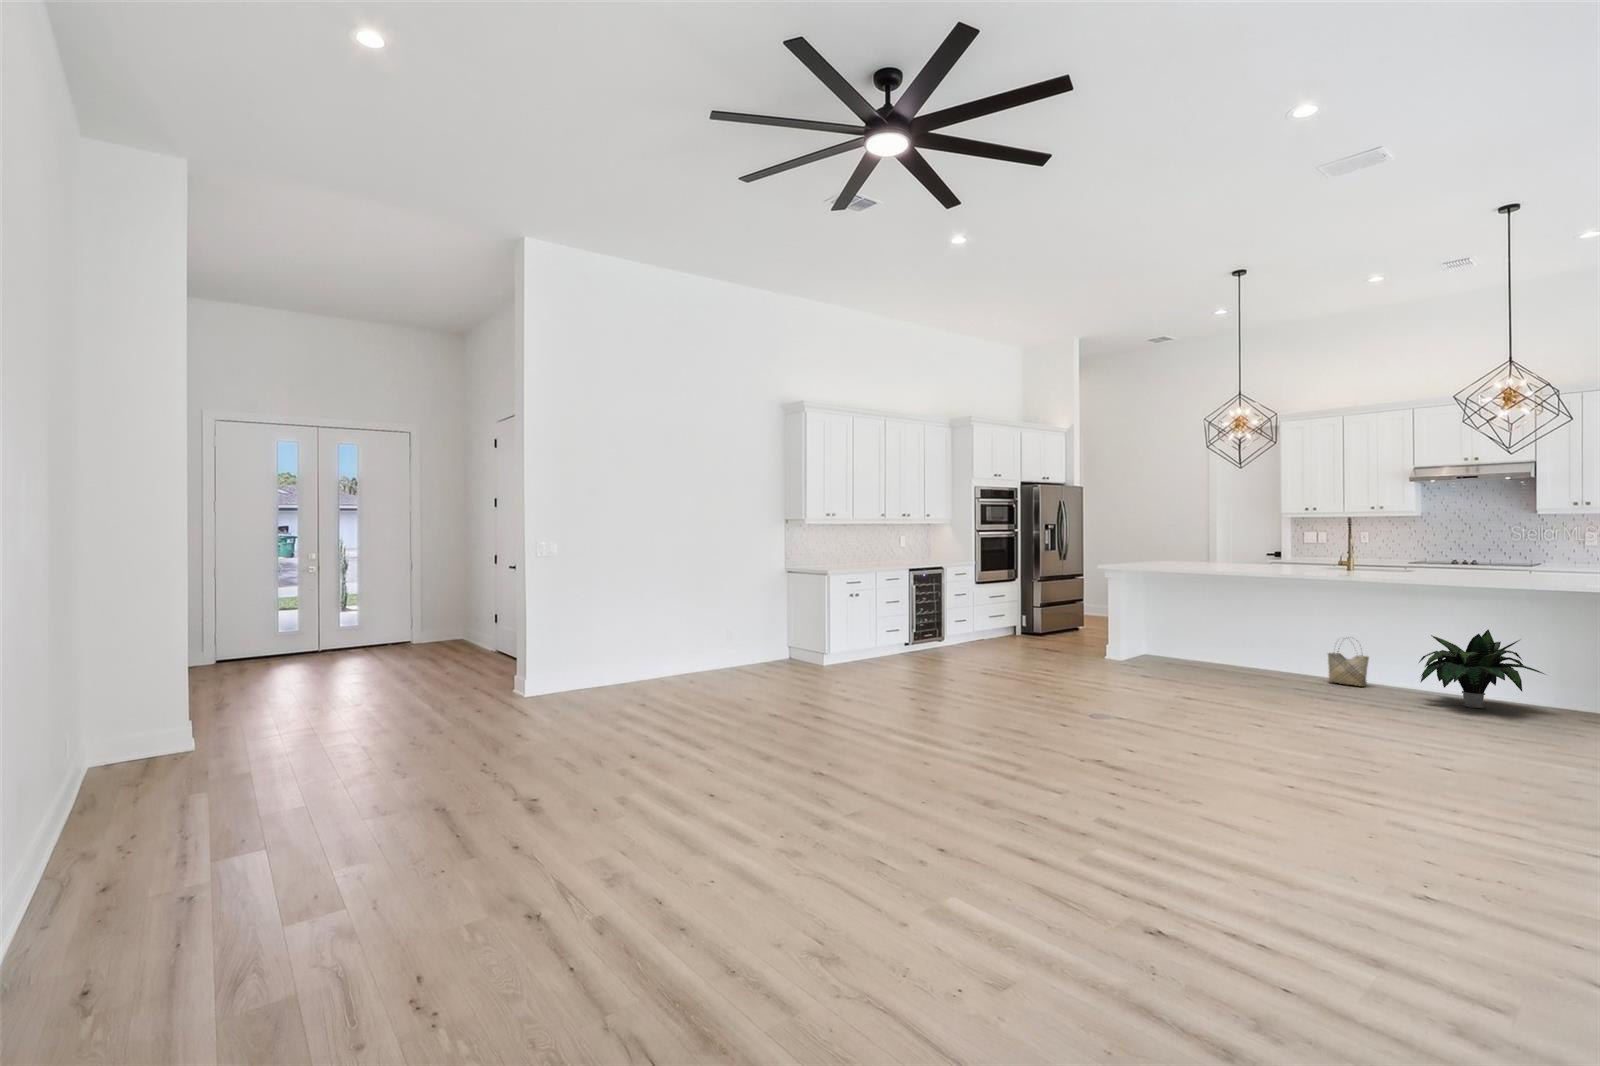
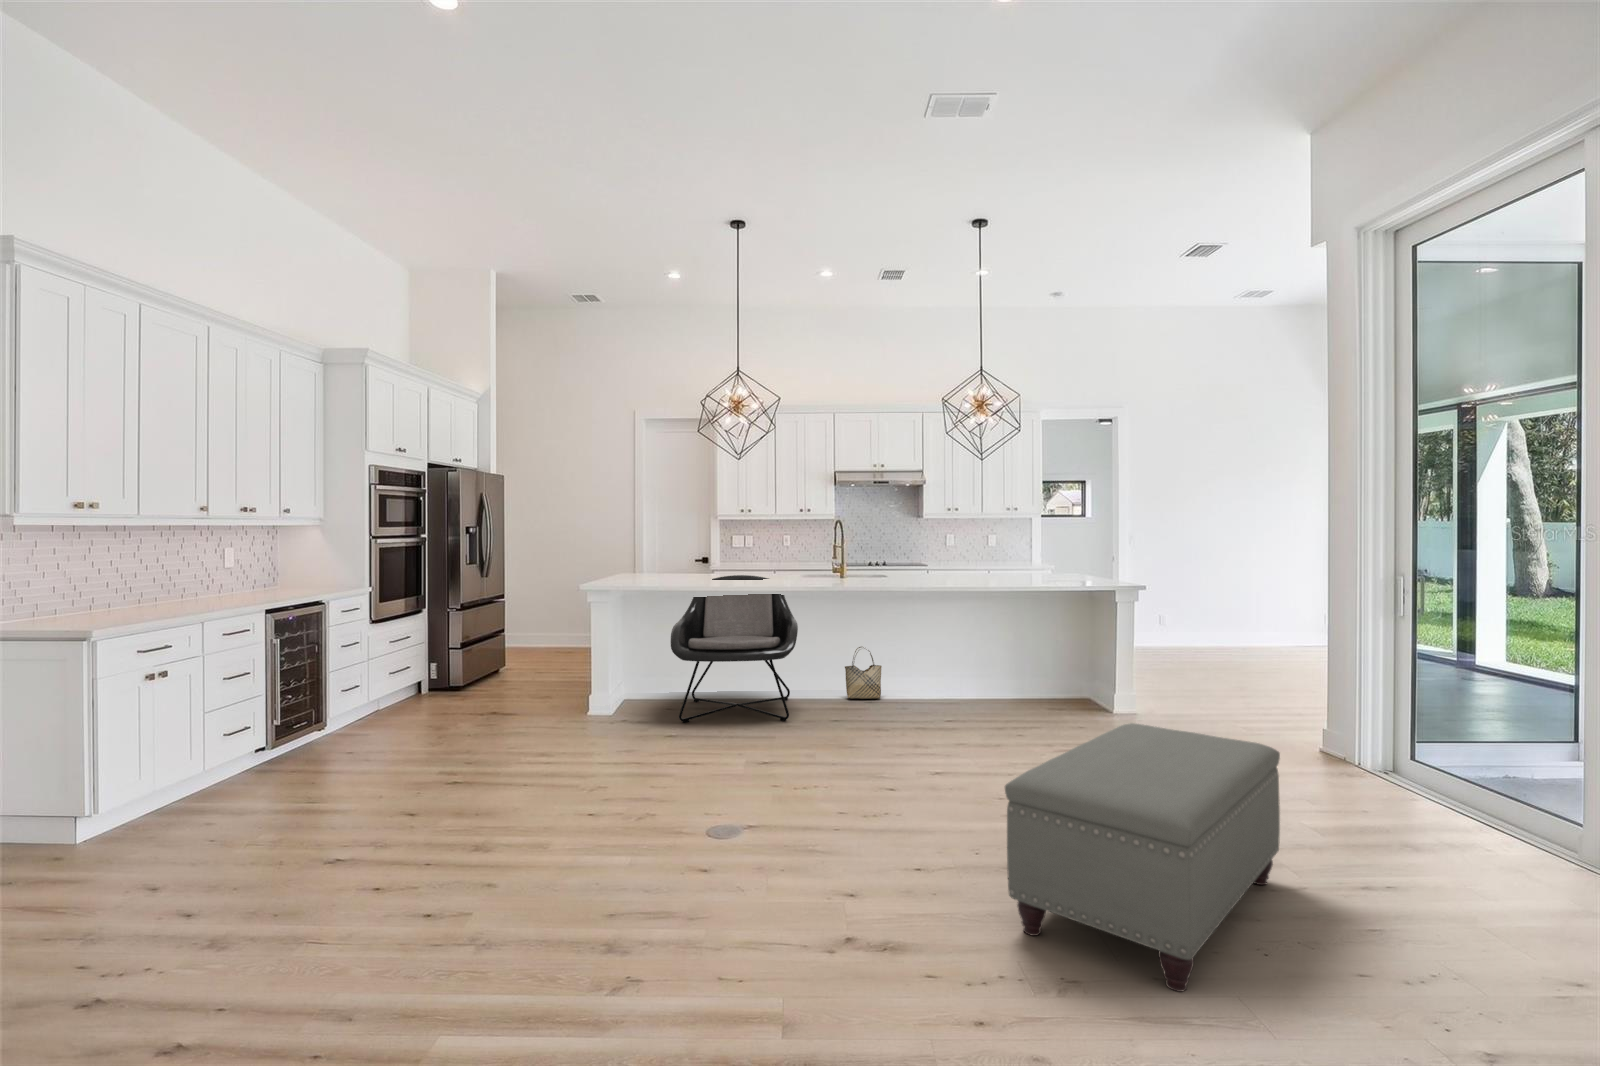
lounge chair: none [1146,565,1273,684] -> present [671,575,798,723]
potted plant: present [1419,629,1544,708] -> none [937,626,1028,705]
ottoman: none [1161,682,1430,812] -> present [1005,723,1280,992]

